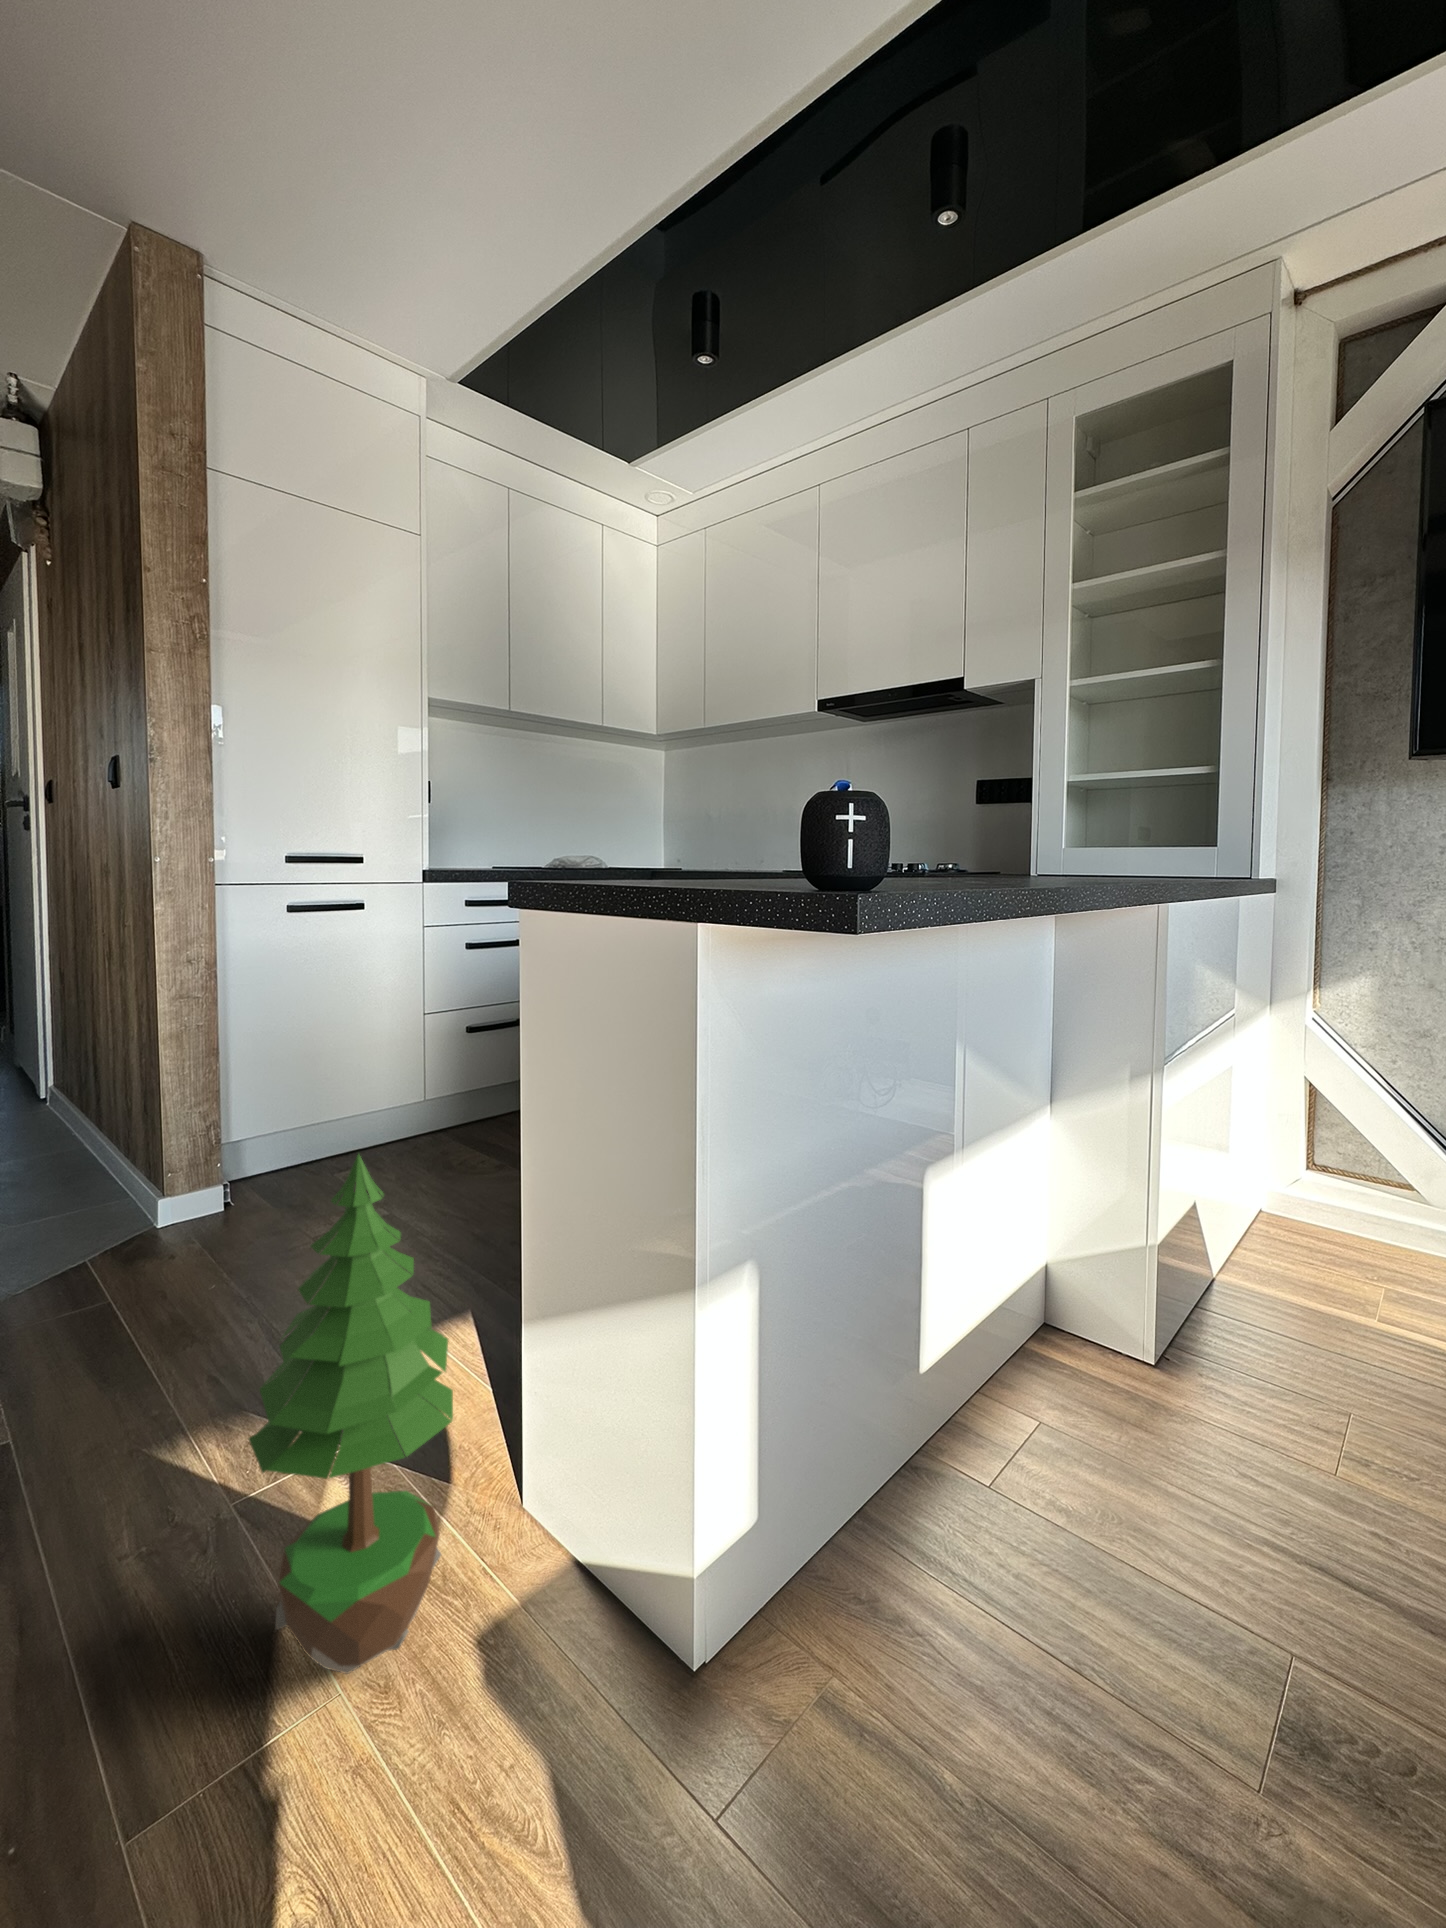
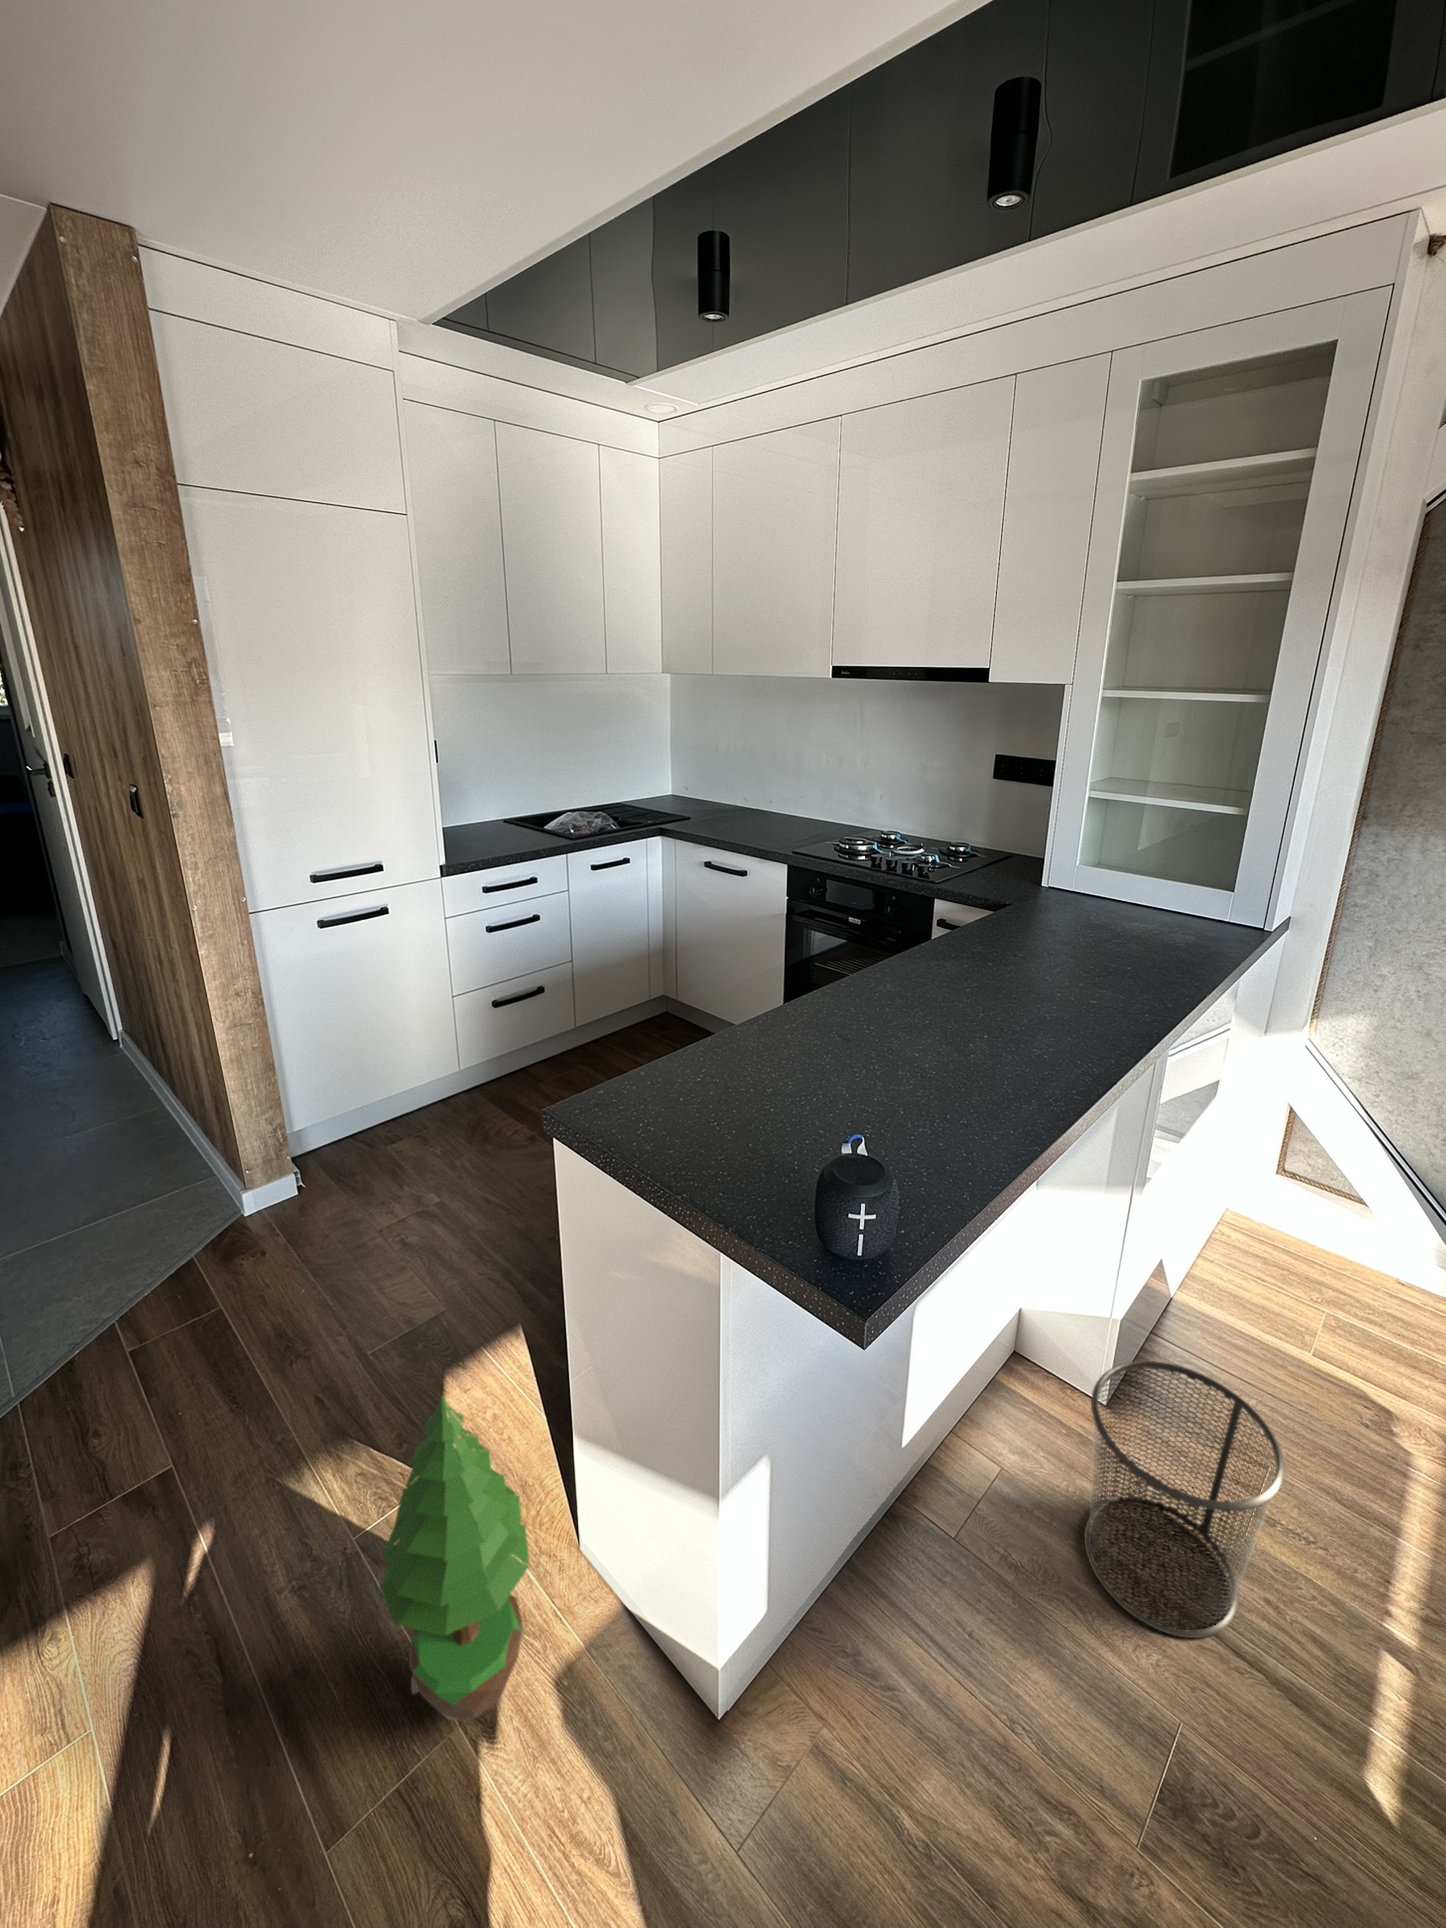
waste bin: none [1141,1245,1378,1568] -> present [1084,1361,1285,1638]

